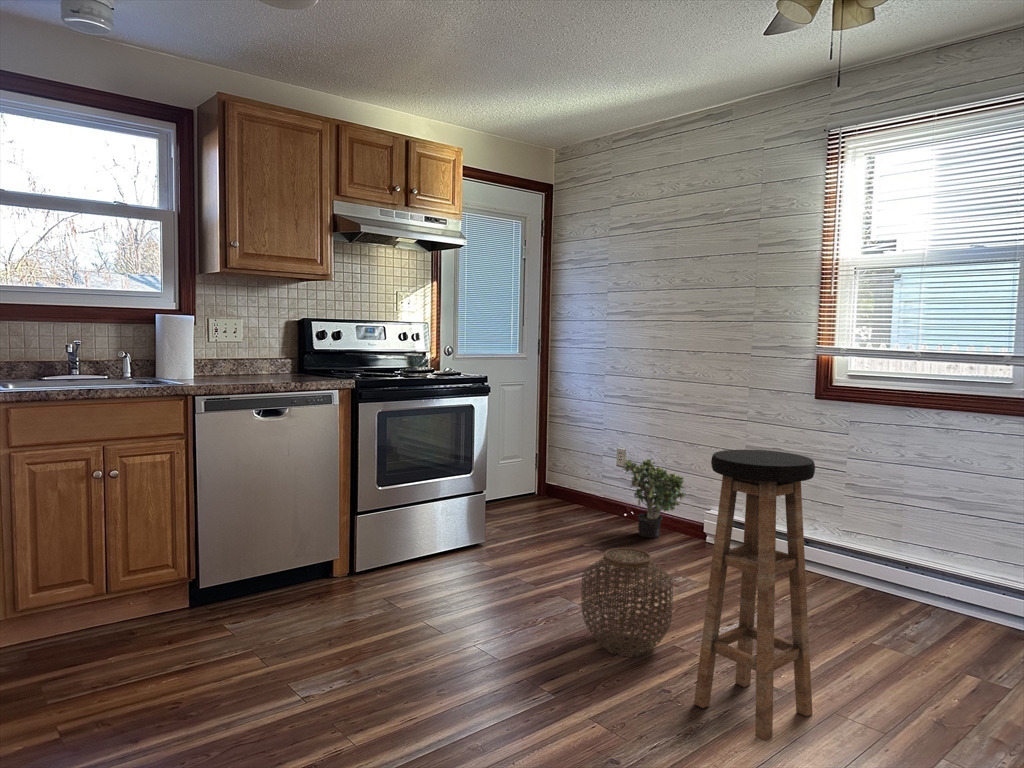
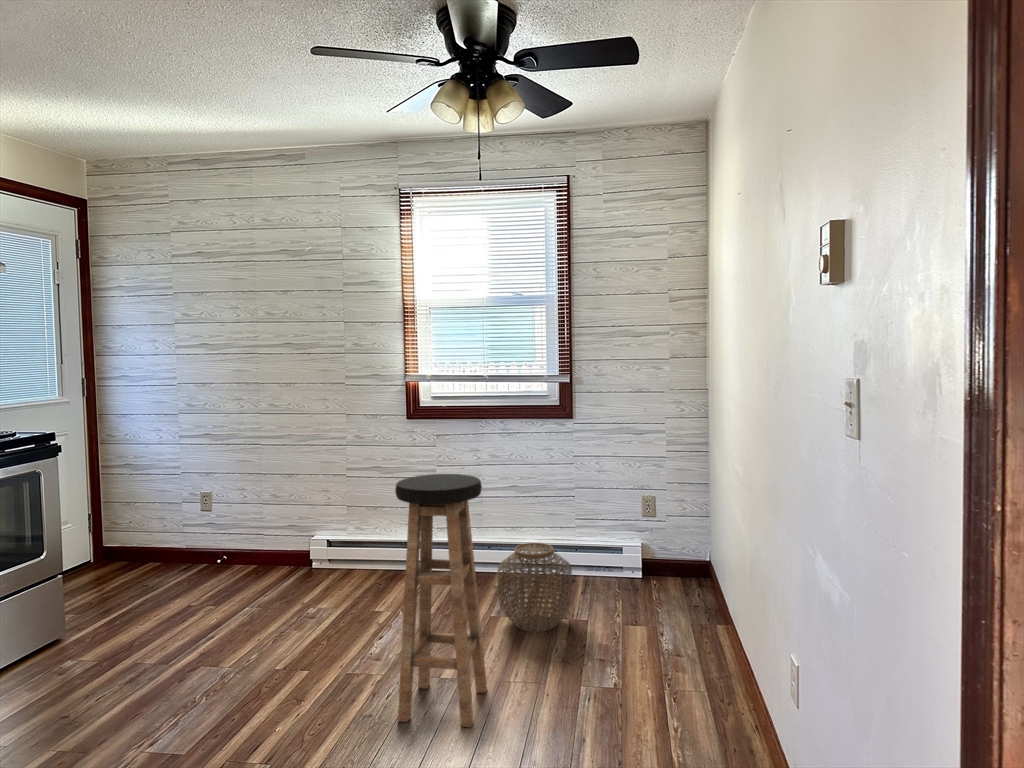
potted plant: present [622,459,686,538] -> none [219,496,291,577]
woven basket: present [581,548,673,656] -> present [498,543,572,632]

